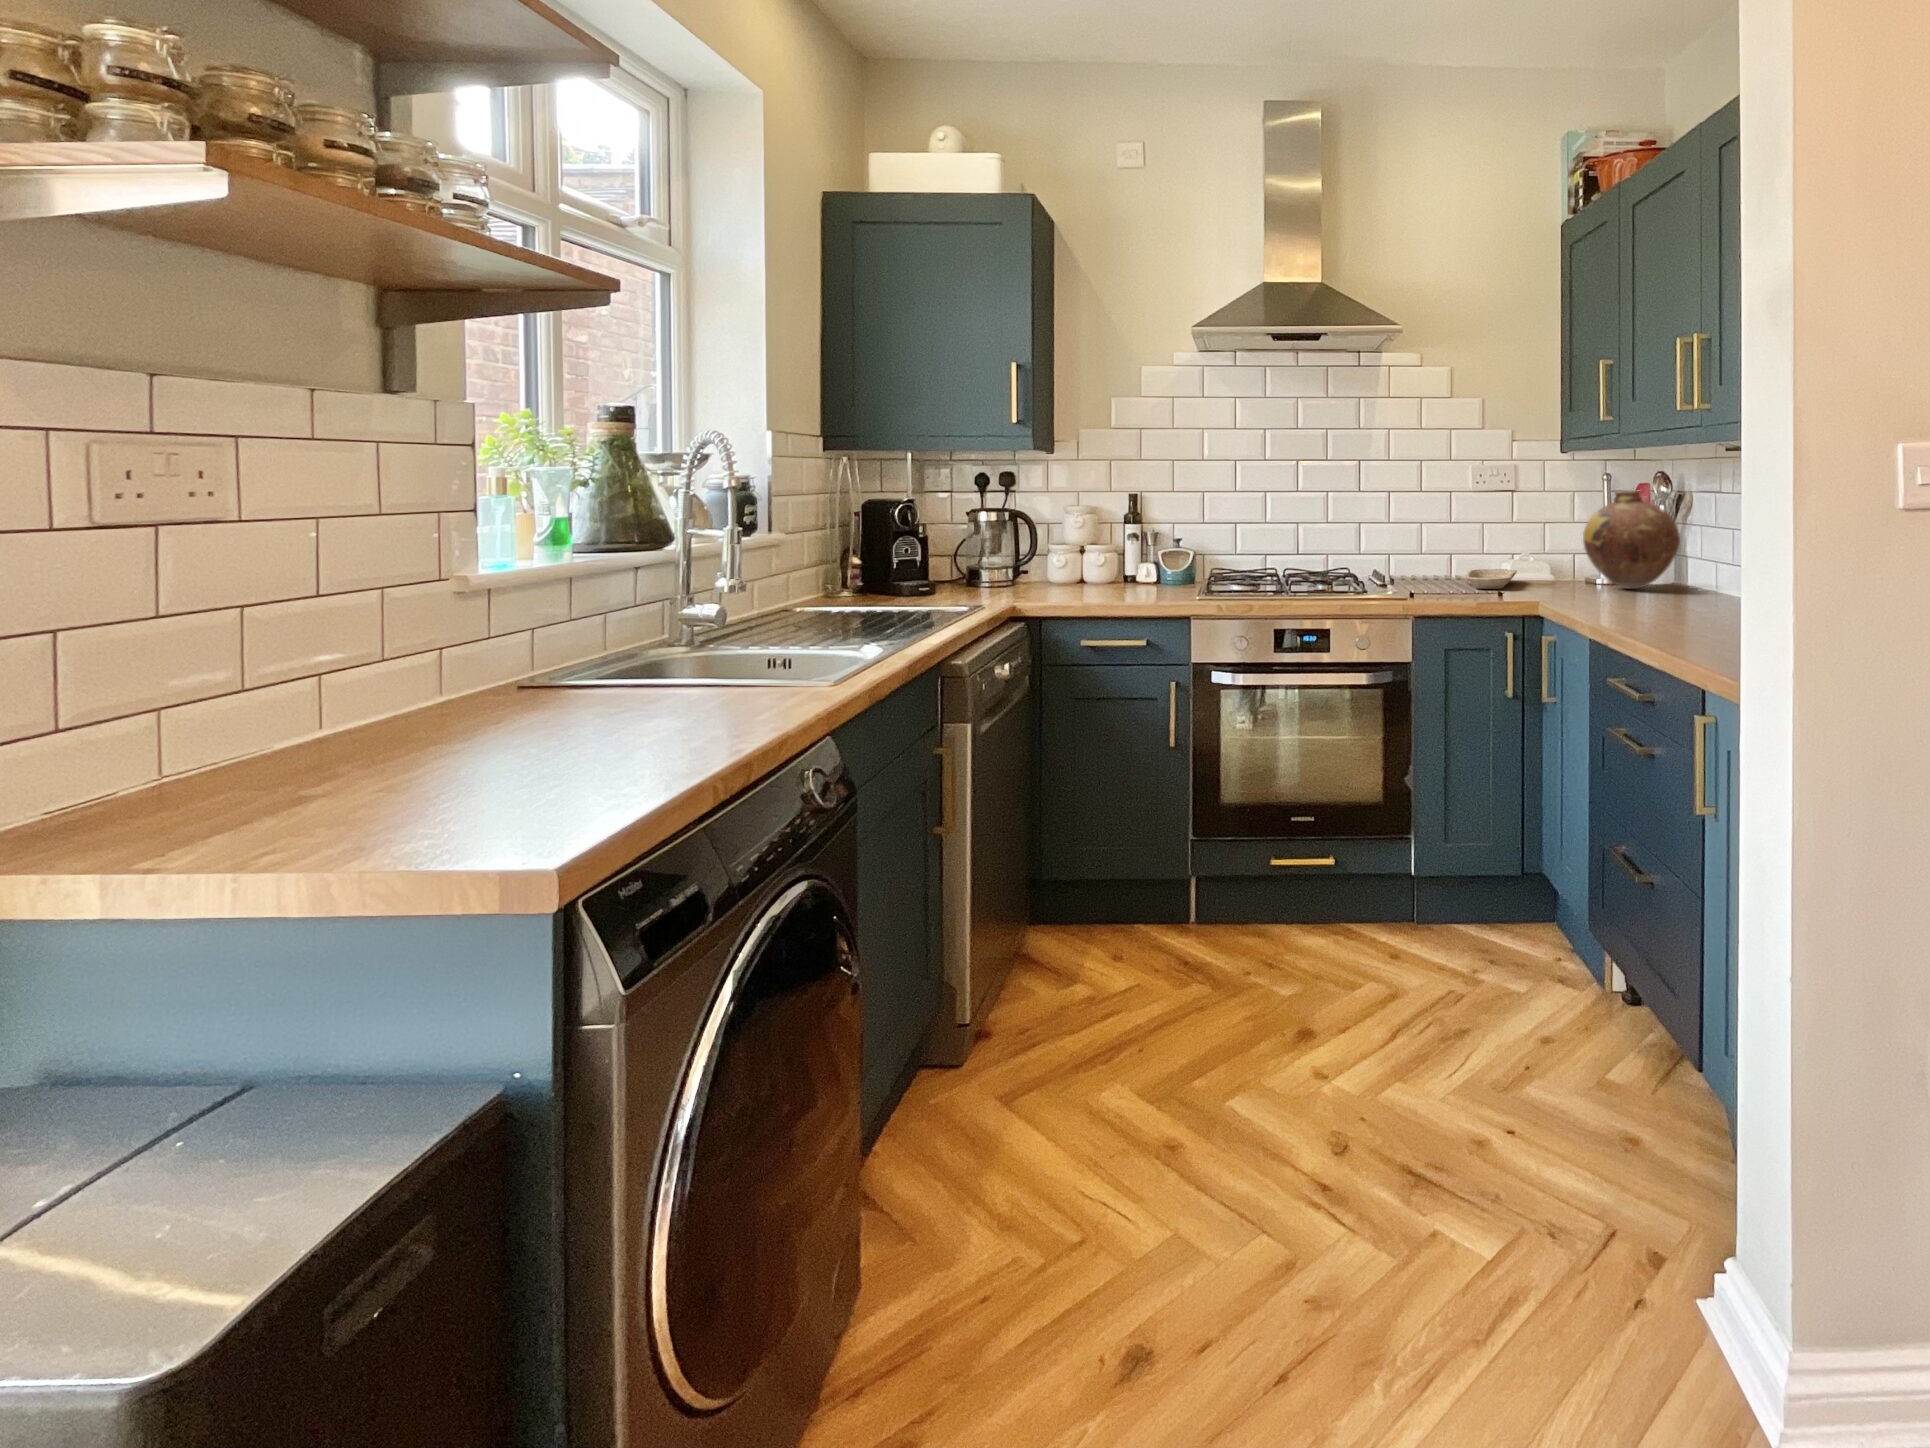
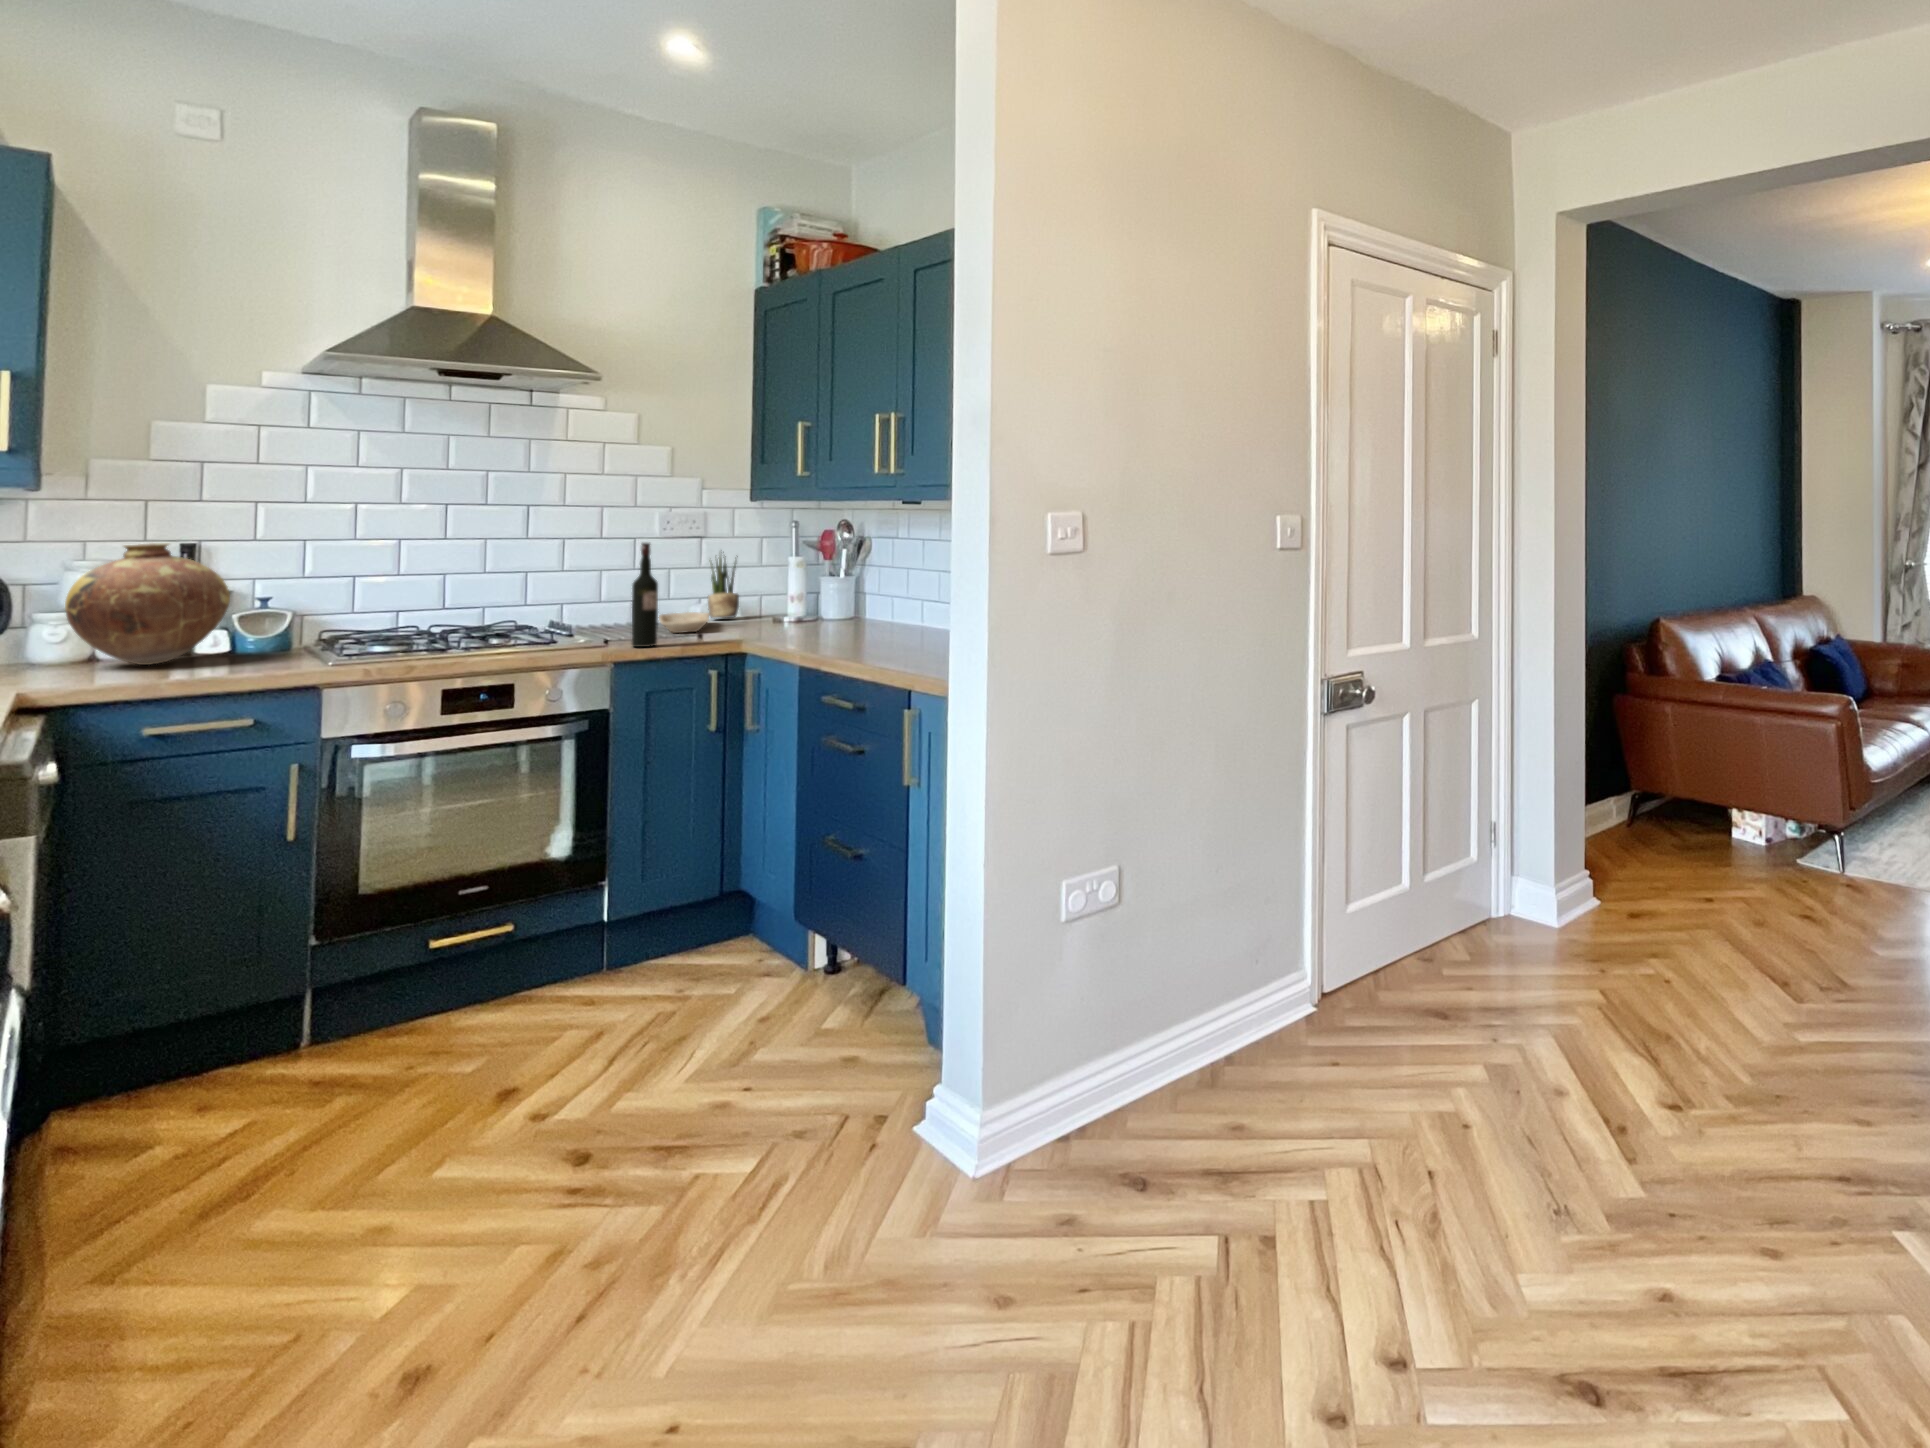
vase: present [1583,491,1680,589] -> present [65,543,230,665]
wine bottle: none [1429,493,1453,601] -> present [632,543,659,647]
potted plant: none [1519,504,1549,577] -> present [708,556,739,618]

